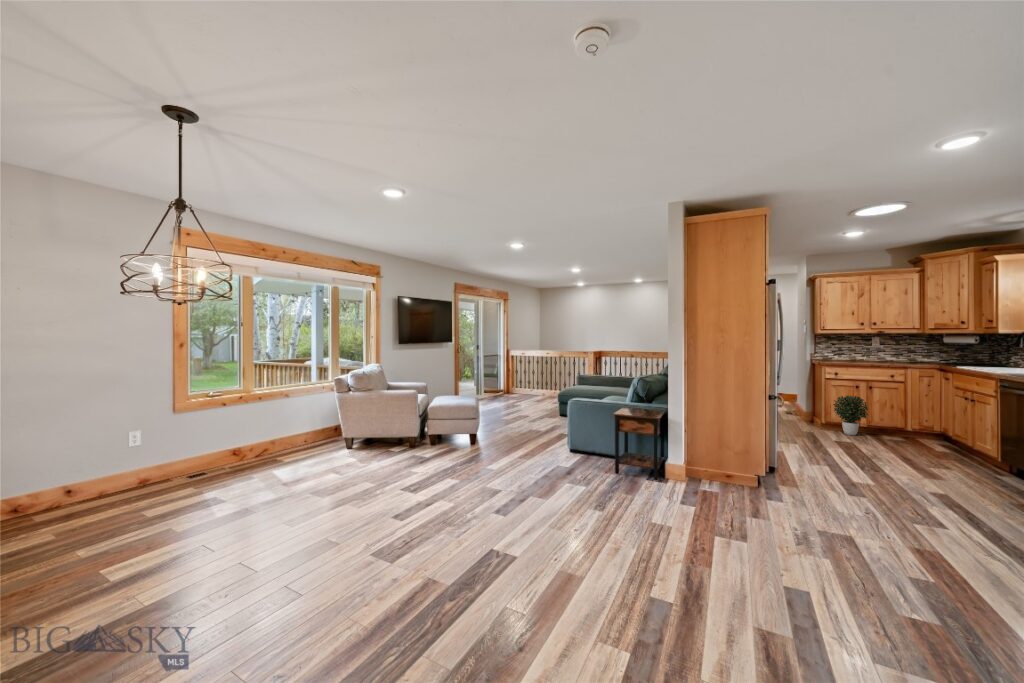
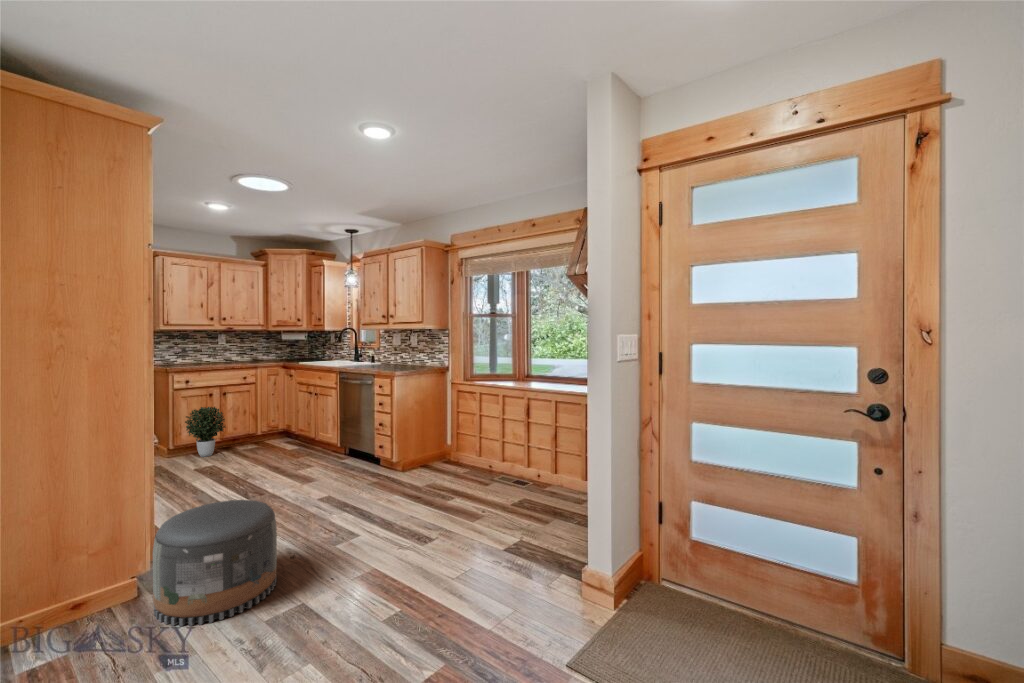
pouf: none [760,447,845,522] -> present [153,500,277,626]

